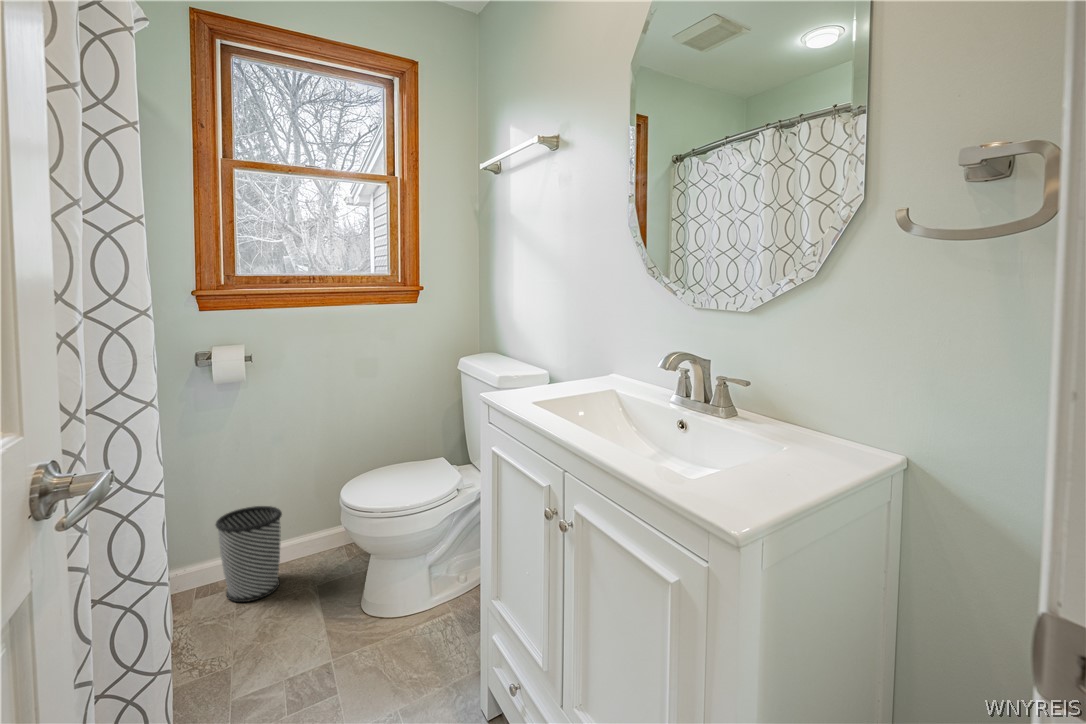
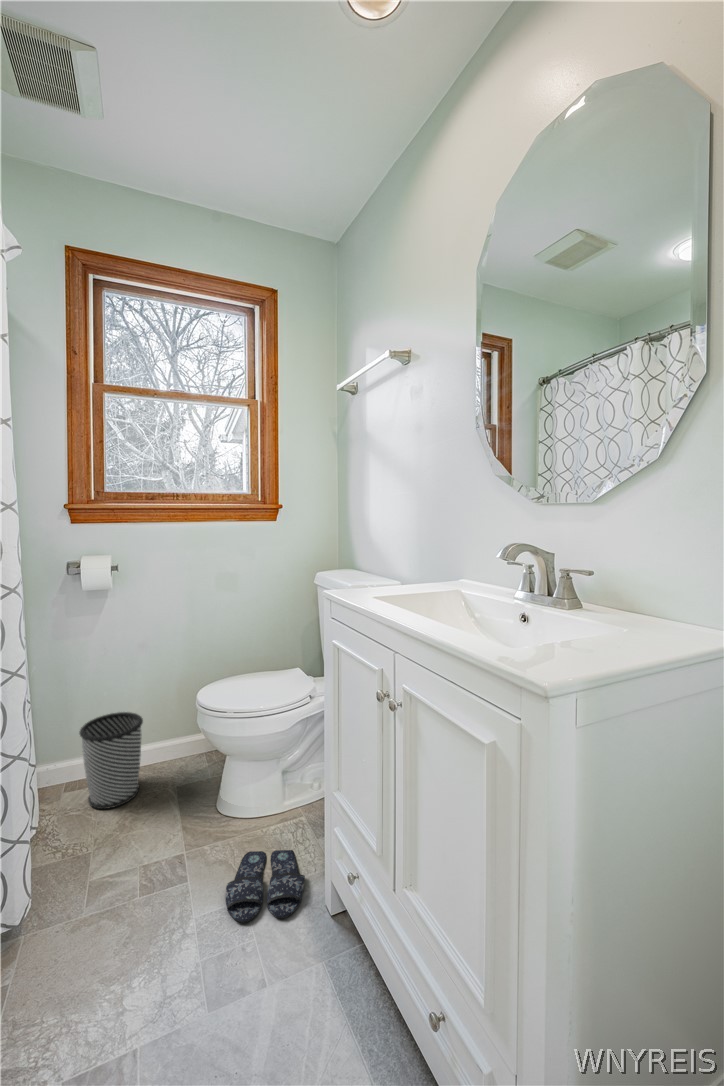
slippers: none [373,630,452,692] -> present [225,850,305,923]

